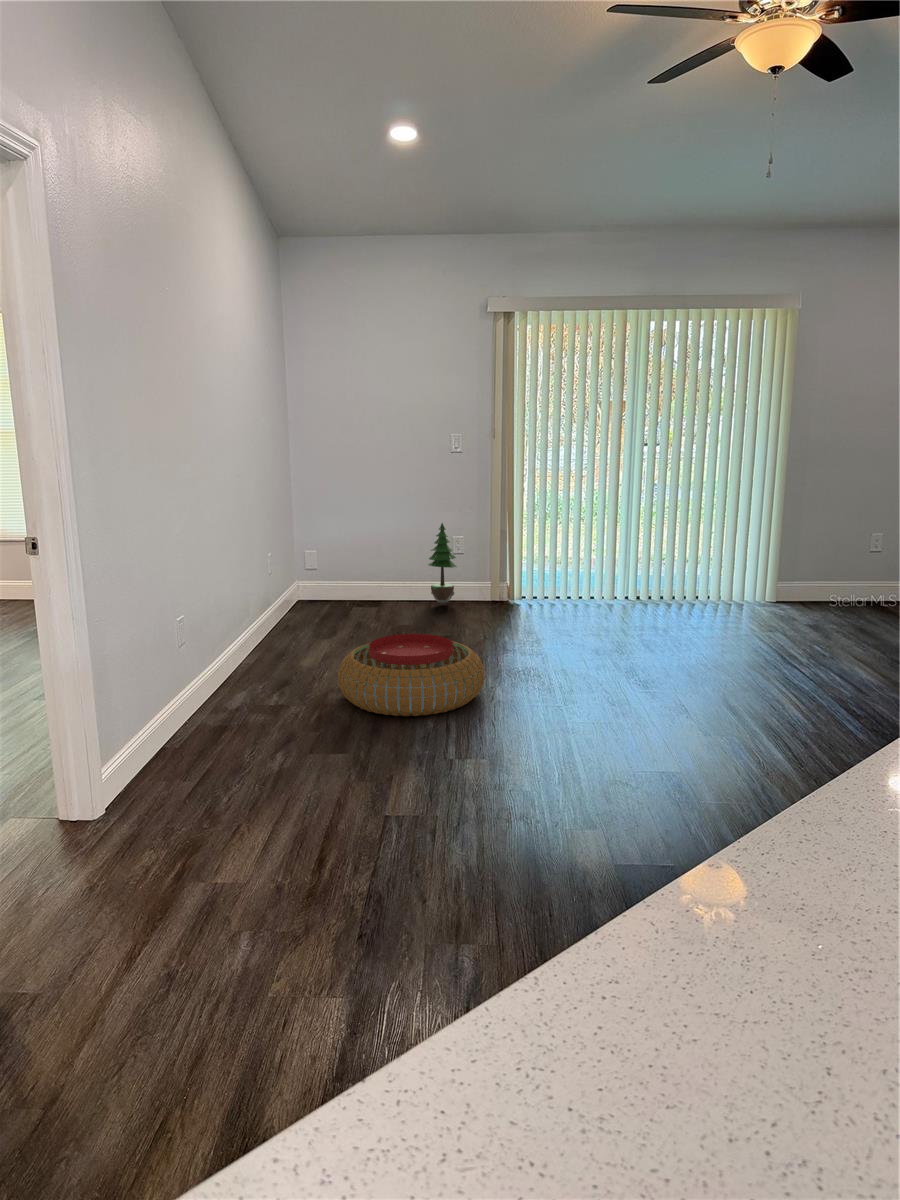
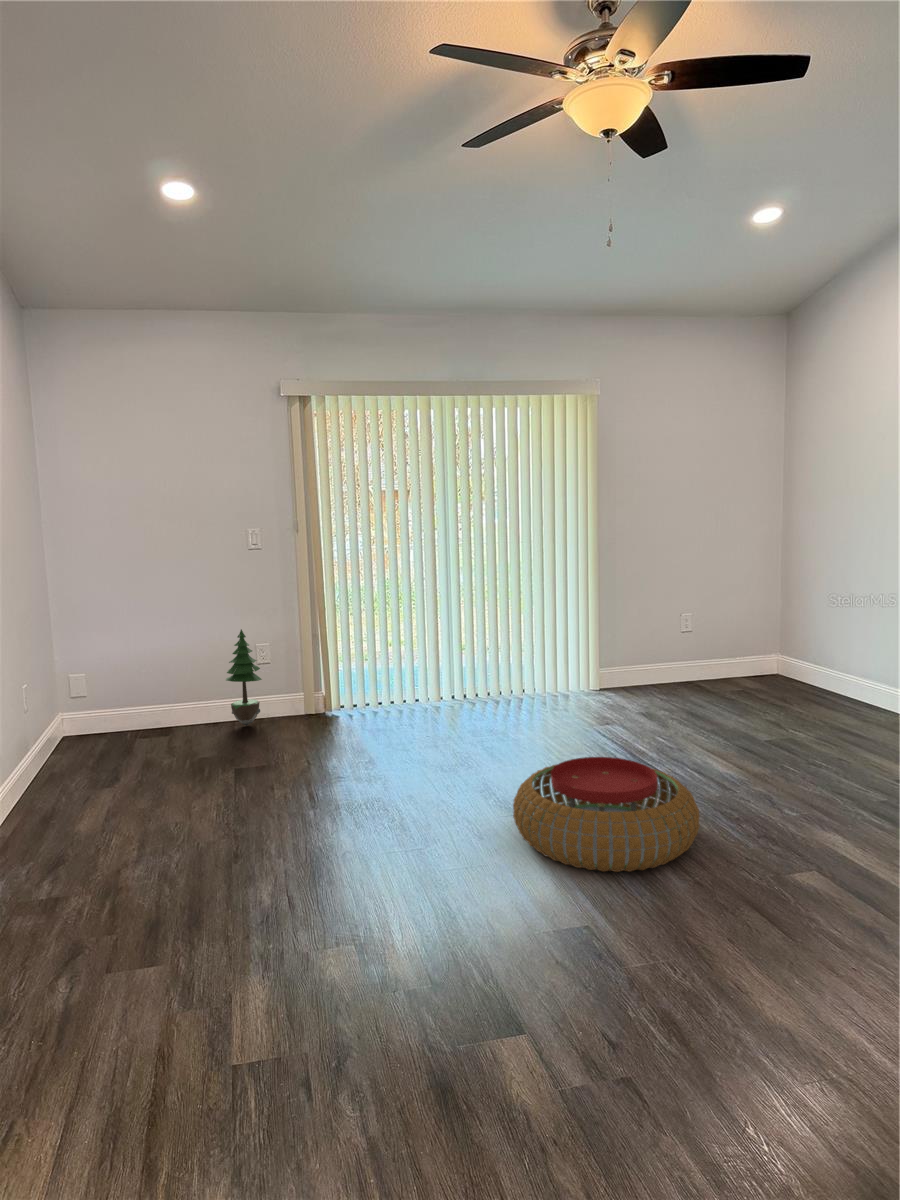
pouf: present [338,634,485,716] -> present [513,757,700,872]

